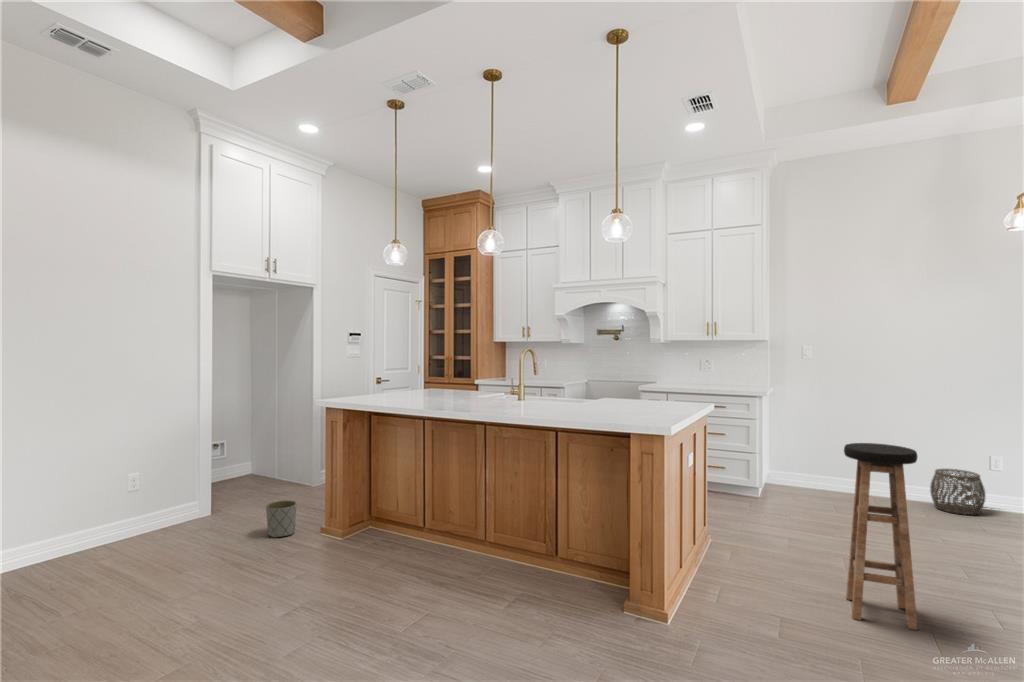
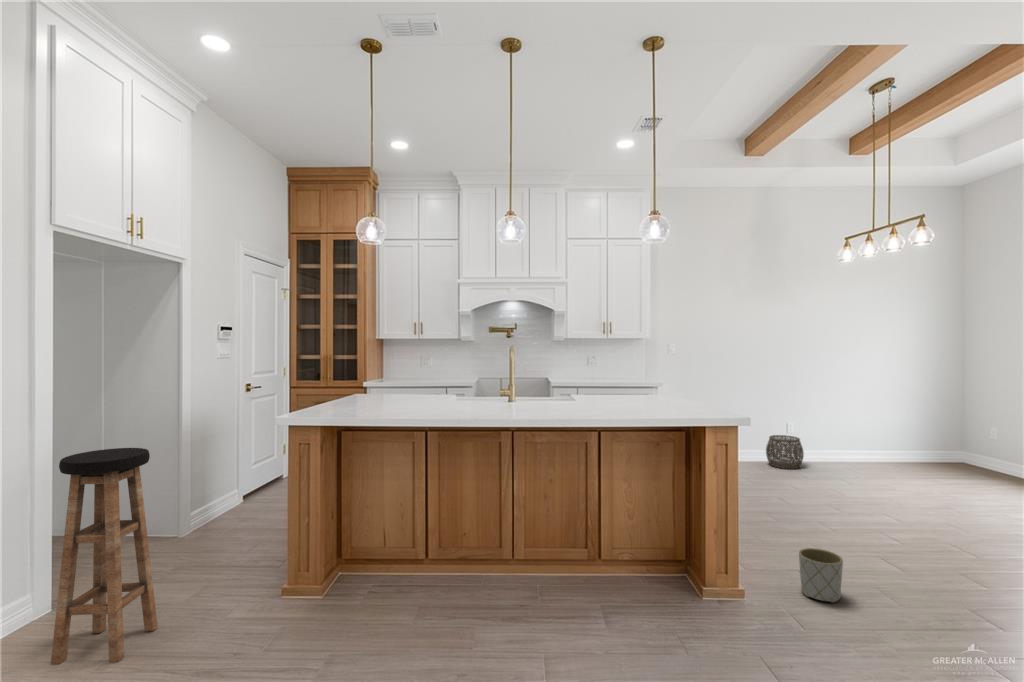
bar stool: present [844,443,918,630] -> present [51,448,158,665]
planter: present [266,501,296,538] -> present [799,548,843,603]

